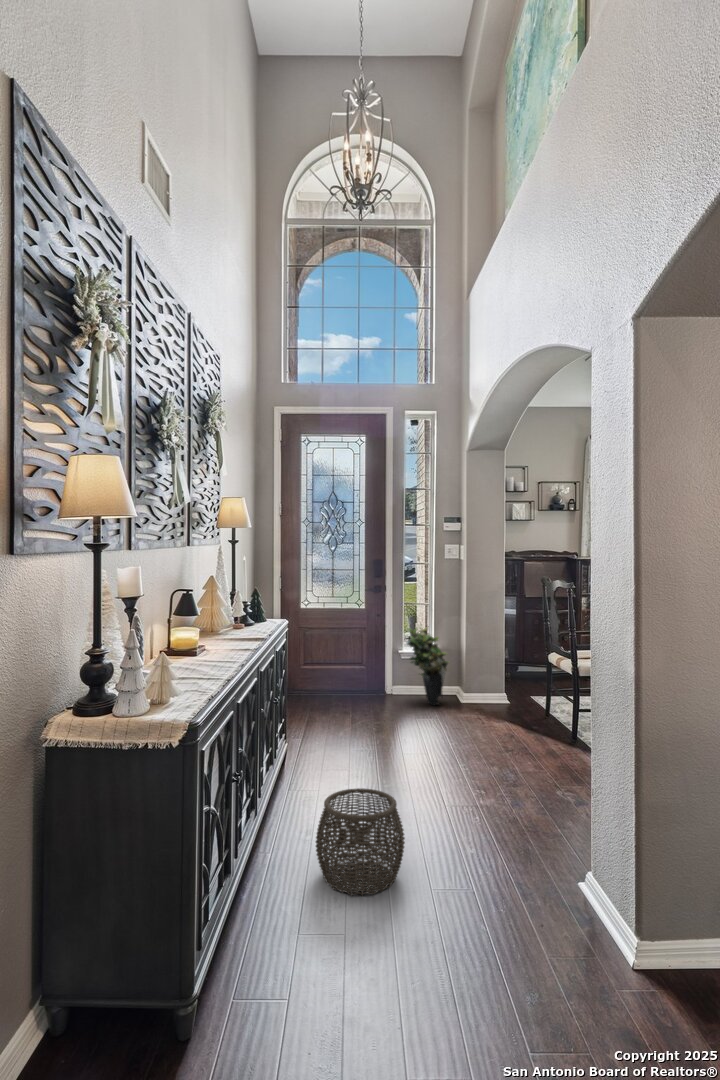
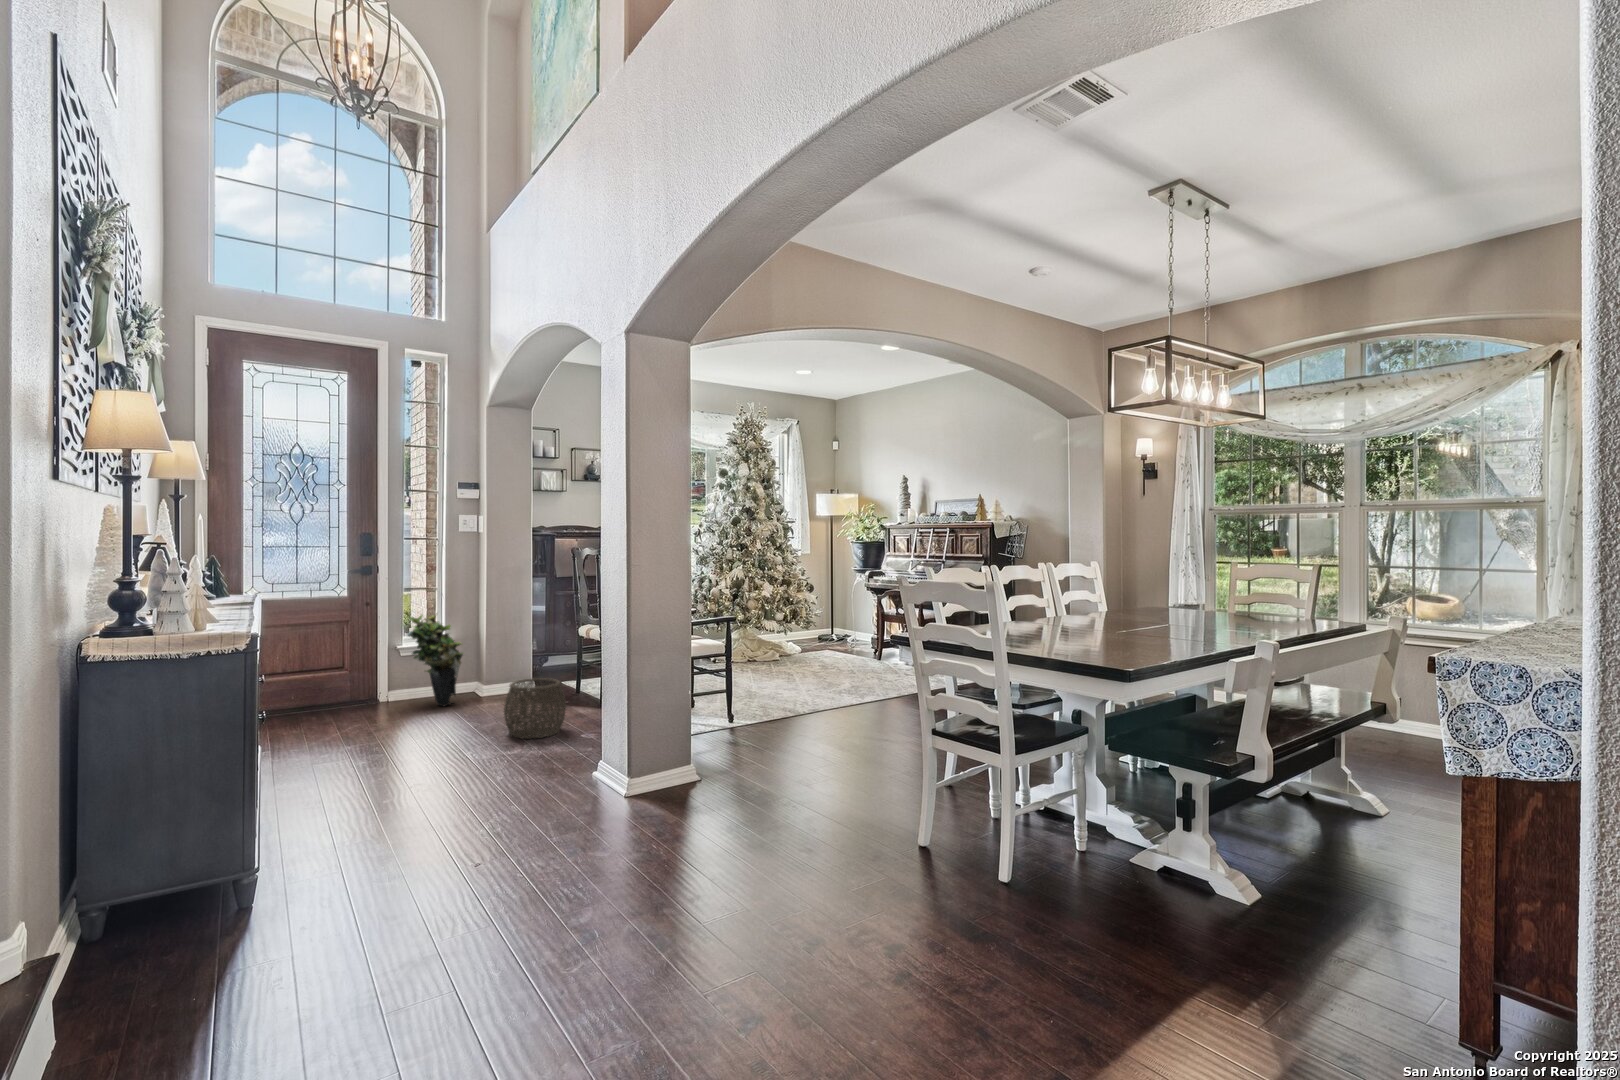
woven basket: present [316,788,405,895] -> present [504,678,566,739]

